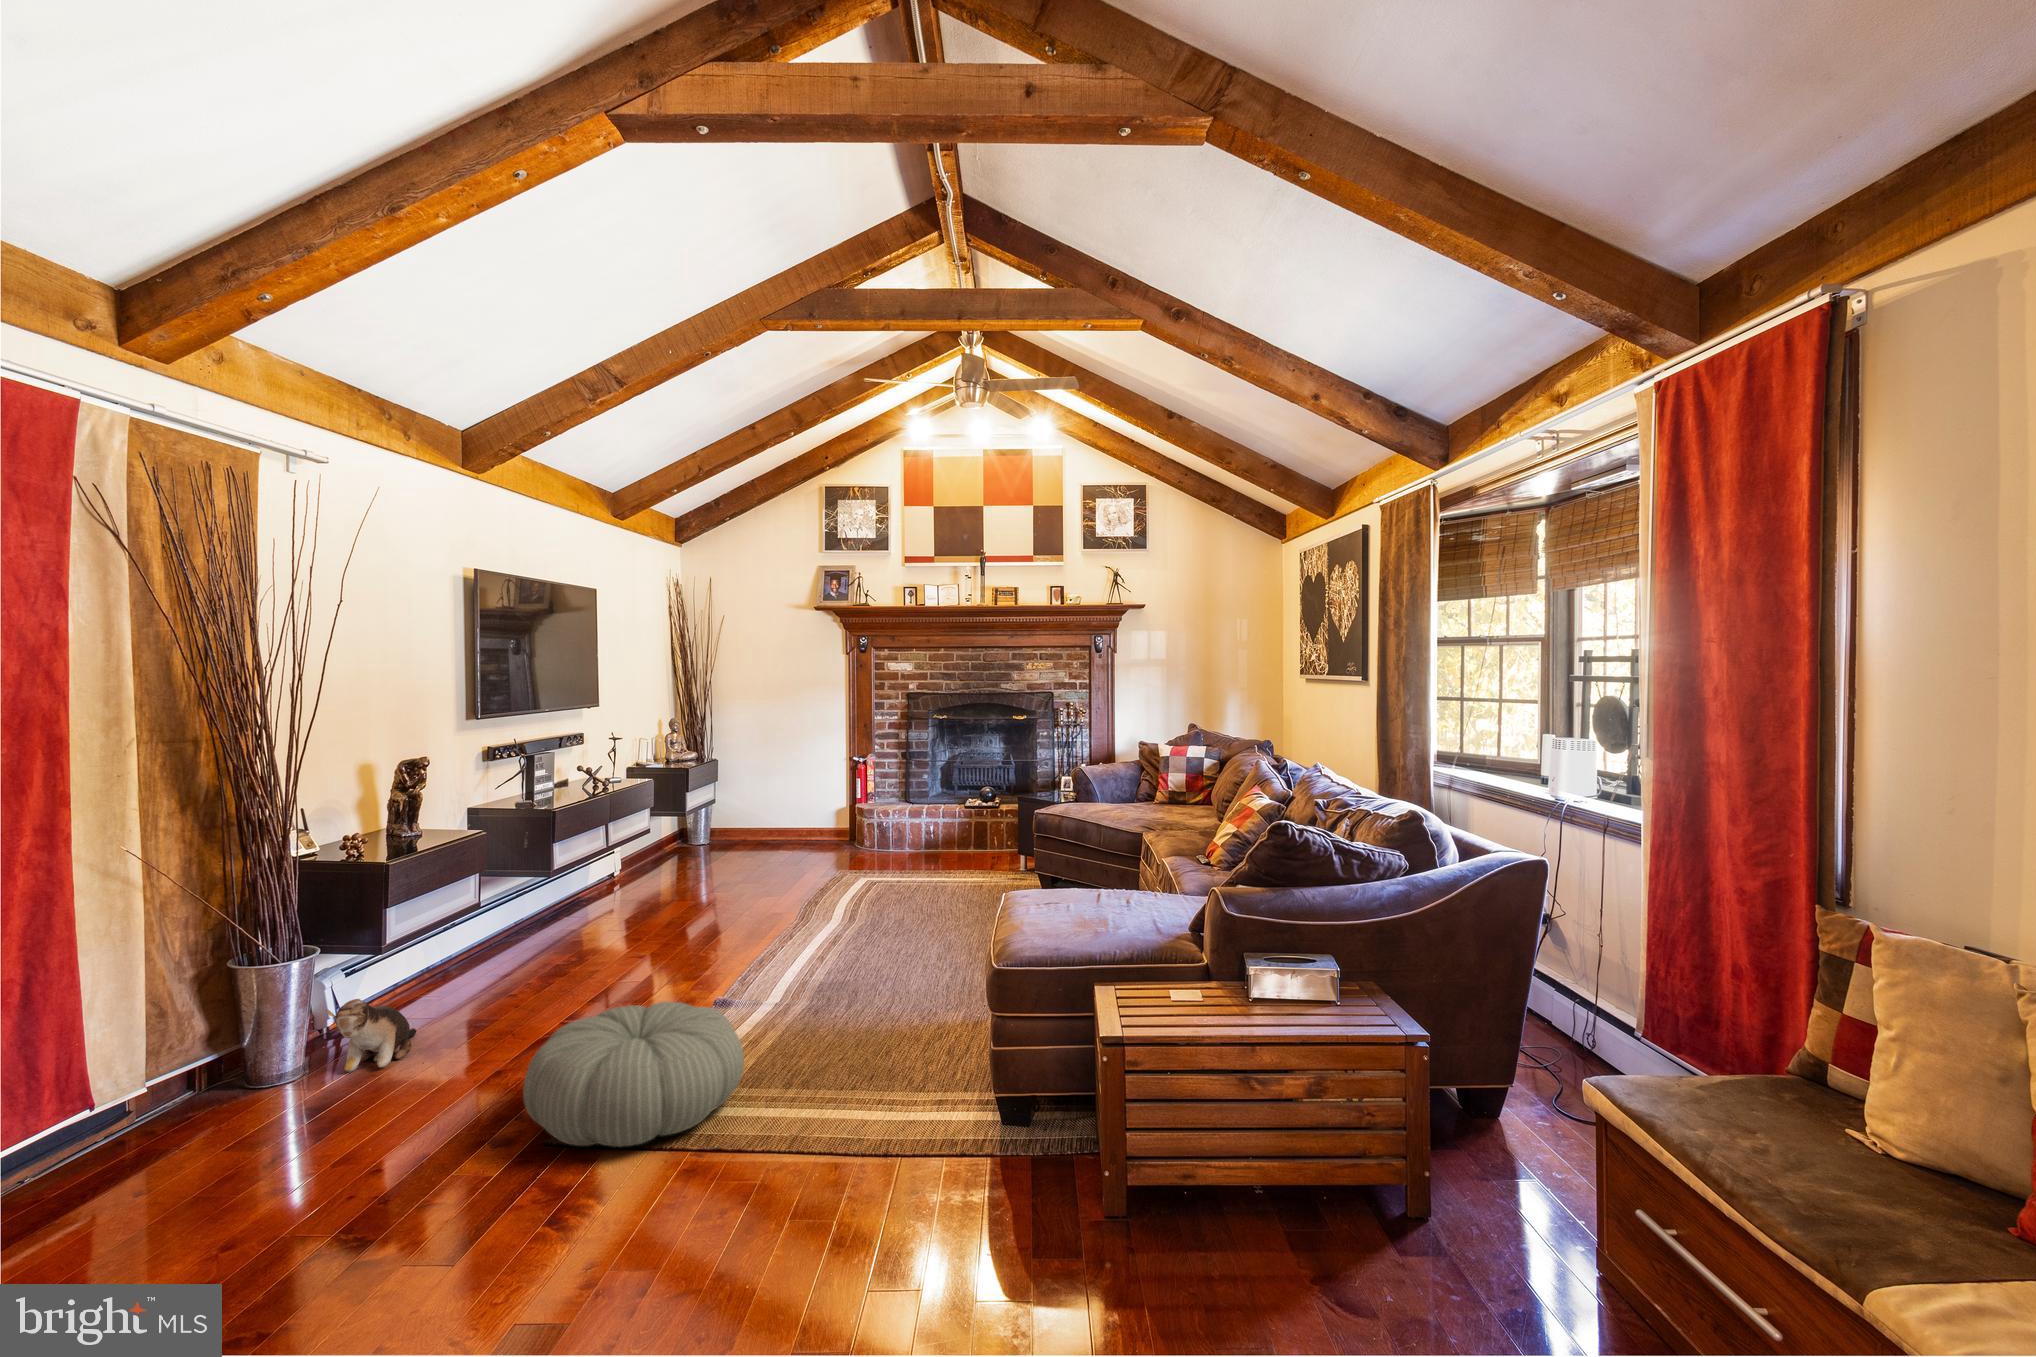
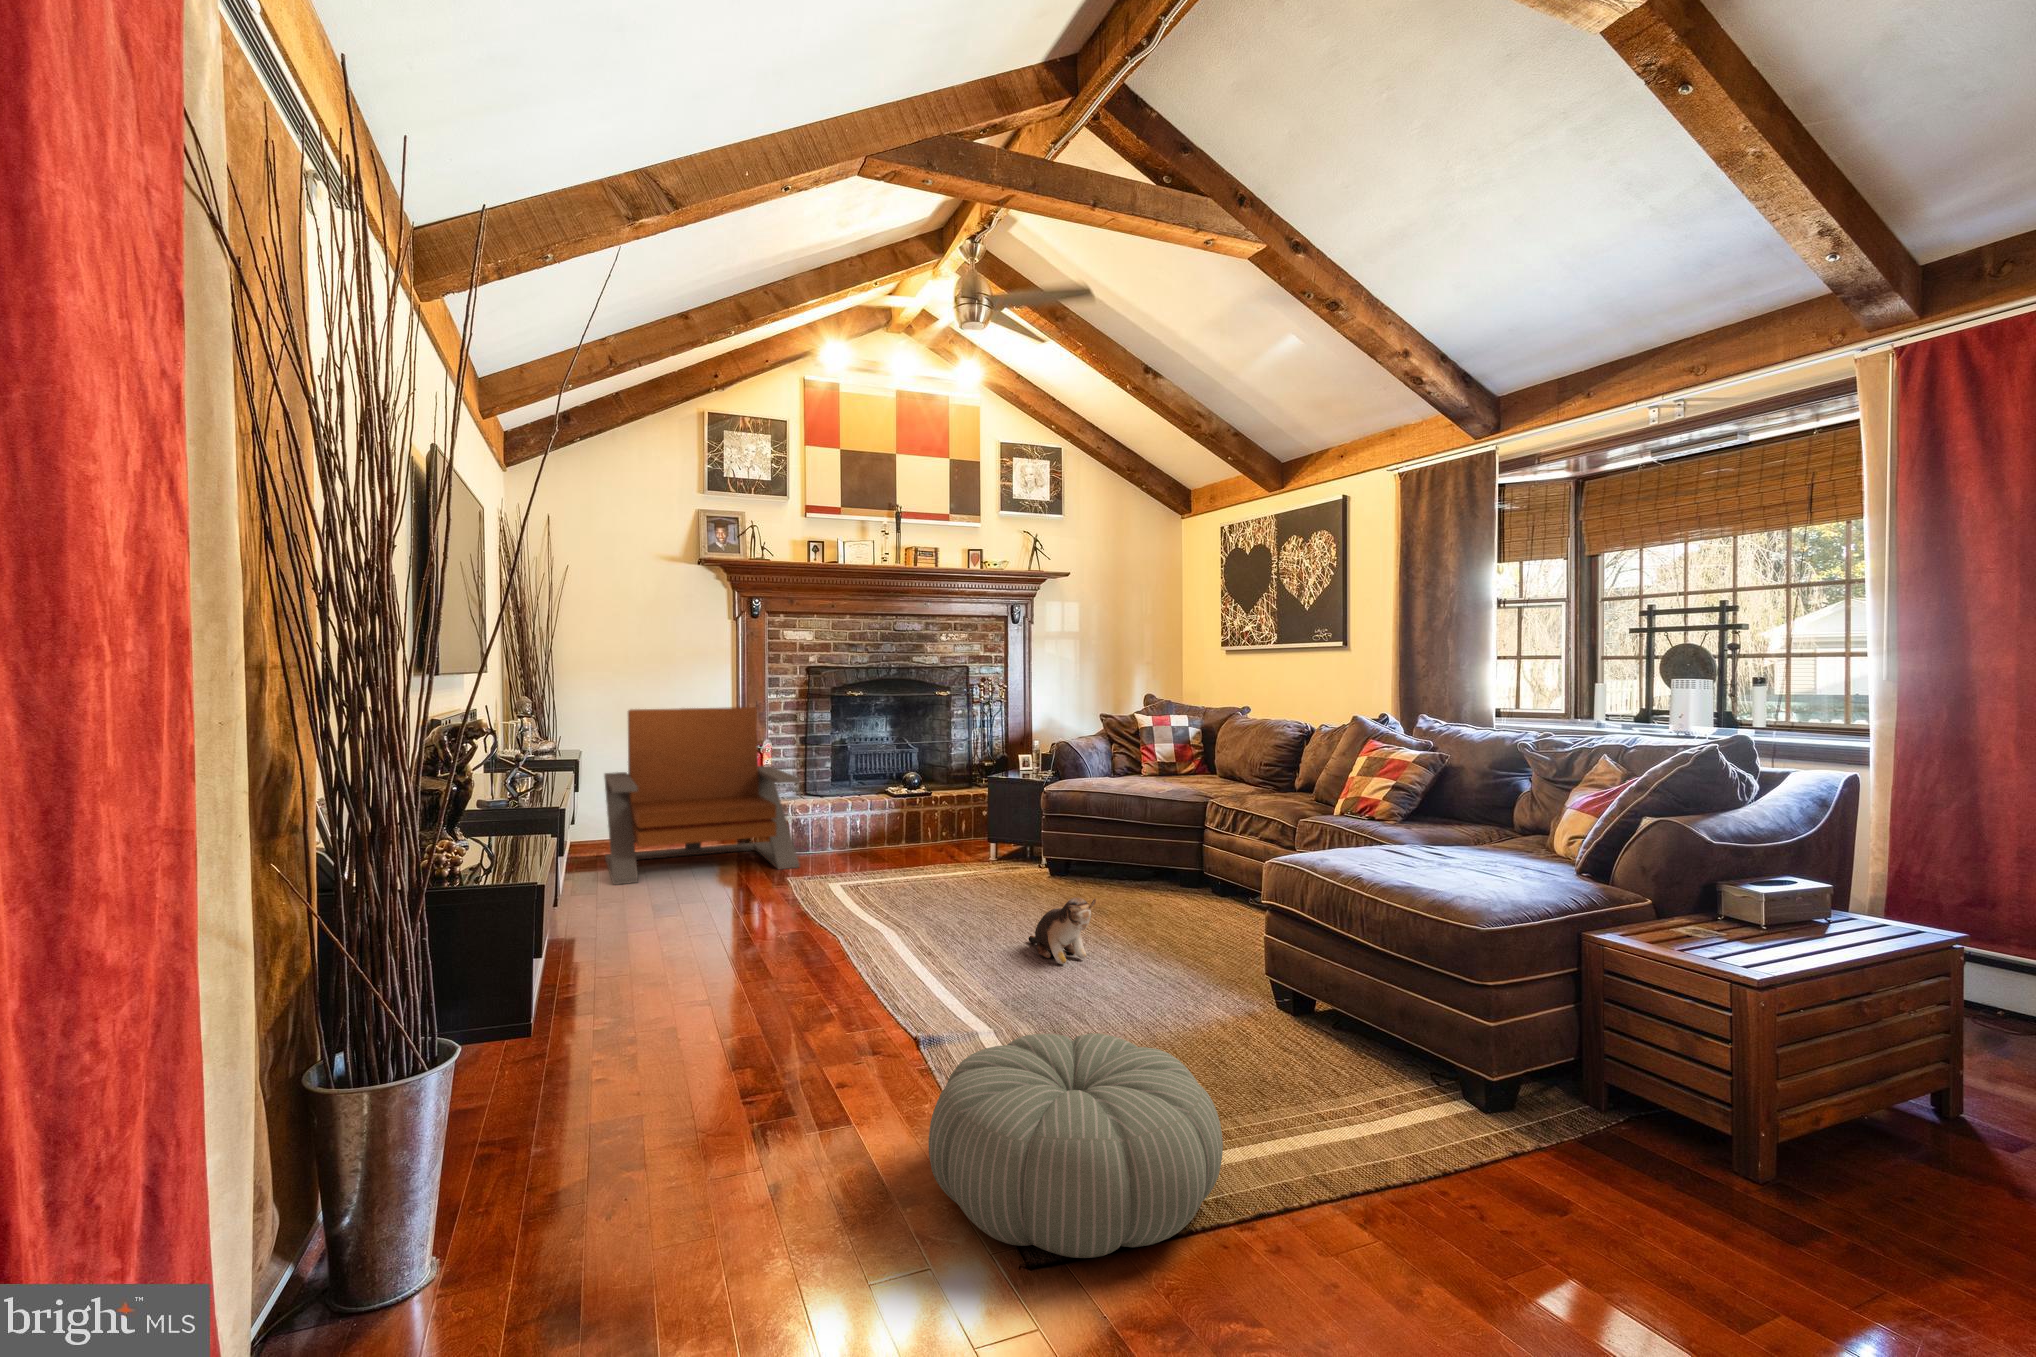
lounge chair: none [715,729,871,866] -> present [604,707,800,885]
plush toy: present [326,999,416,1072] -> present [1029,897,1096,964]

